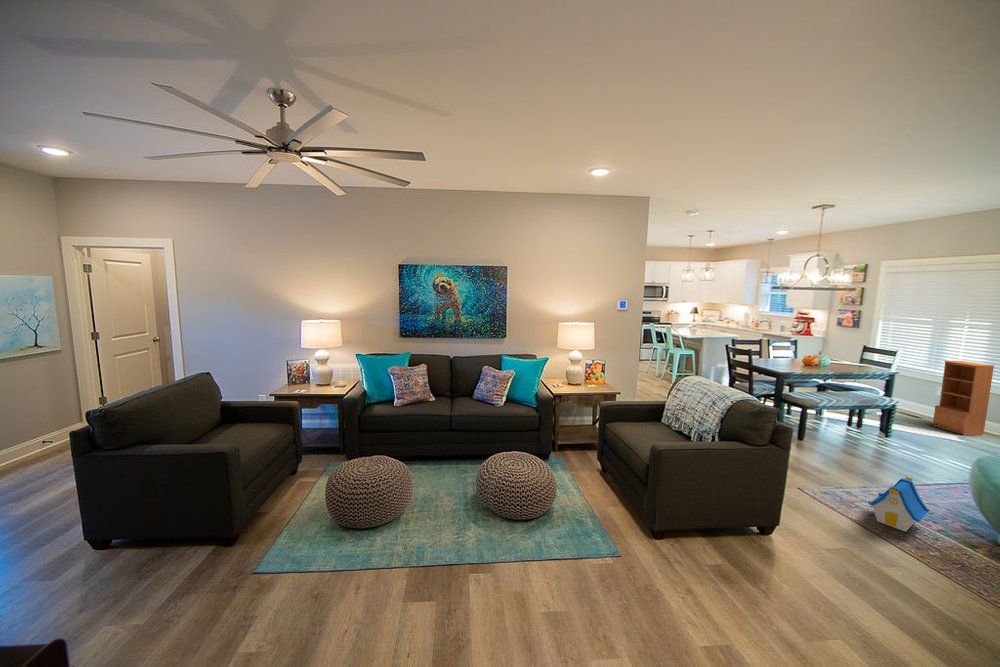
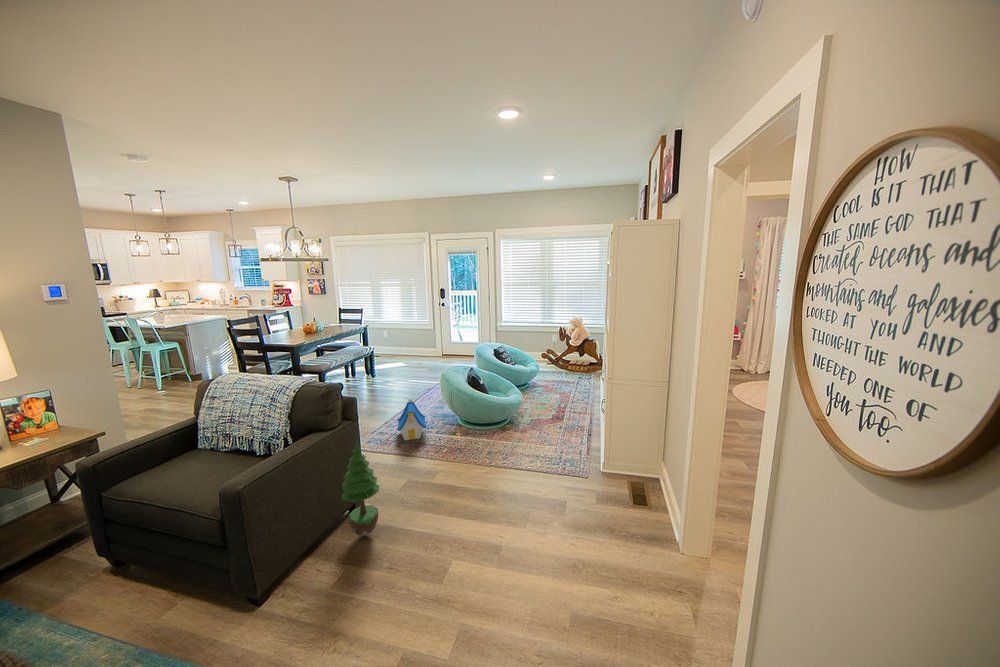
bookcase: present [933,361,994,435] -> none [384,310,409,358]
potted tree: none [743,466,787,563] -> present [341,443,379,535]

